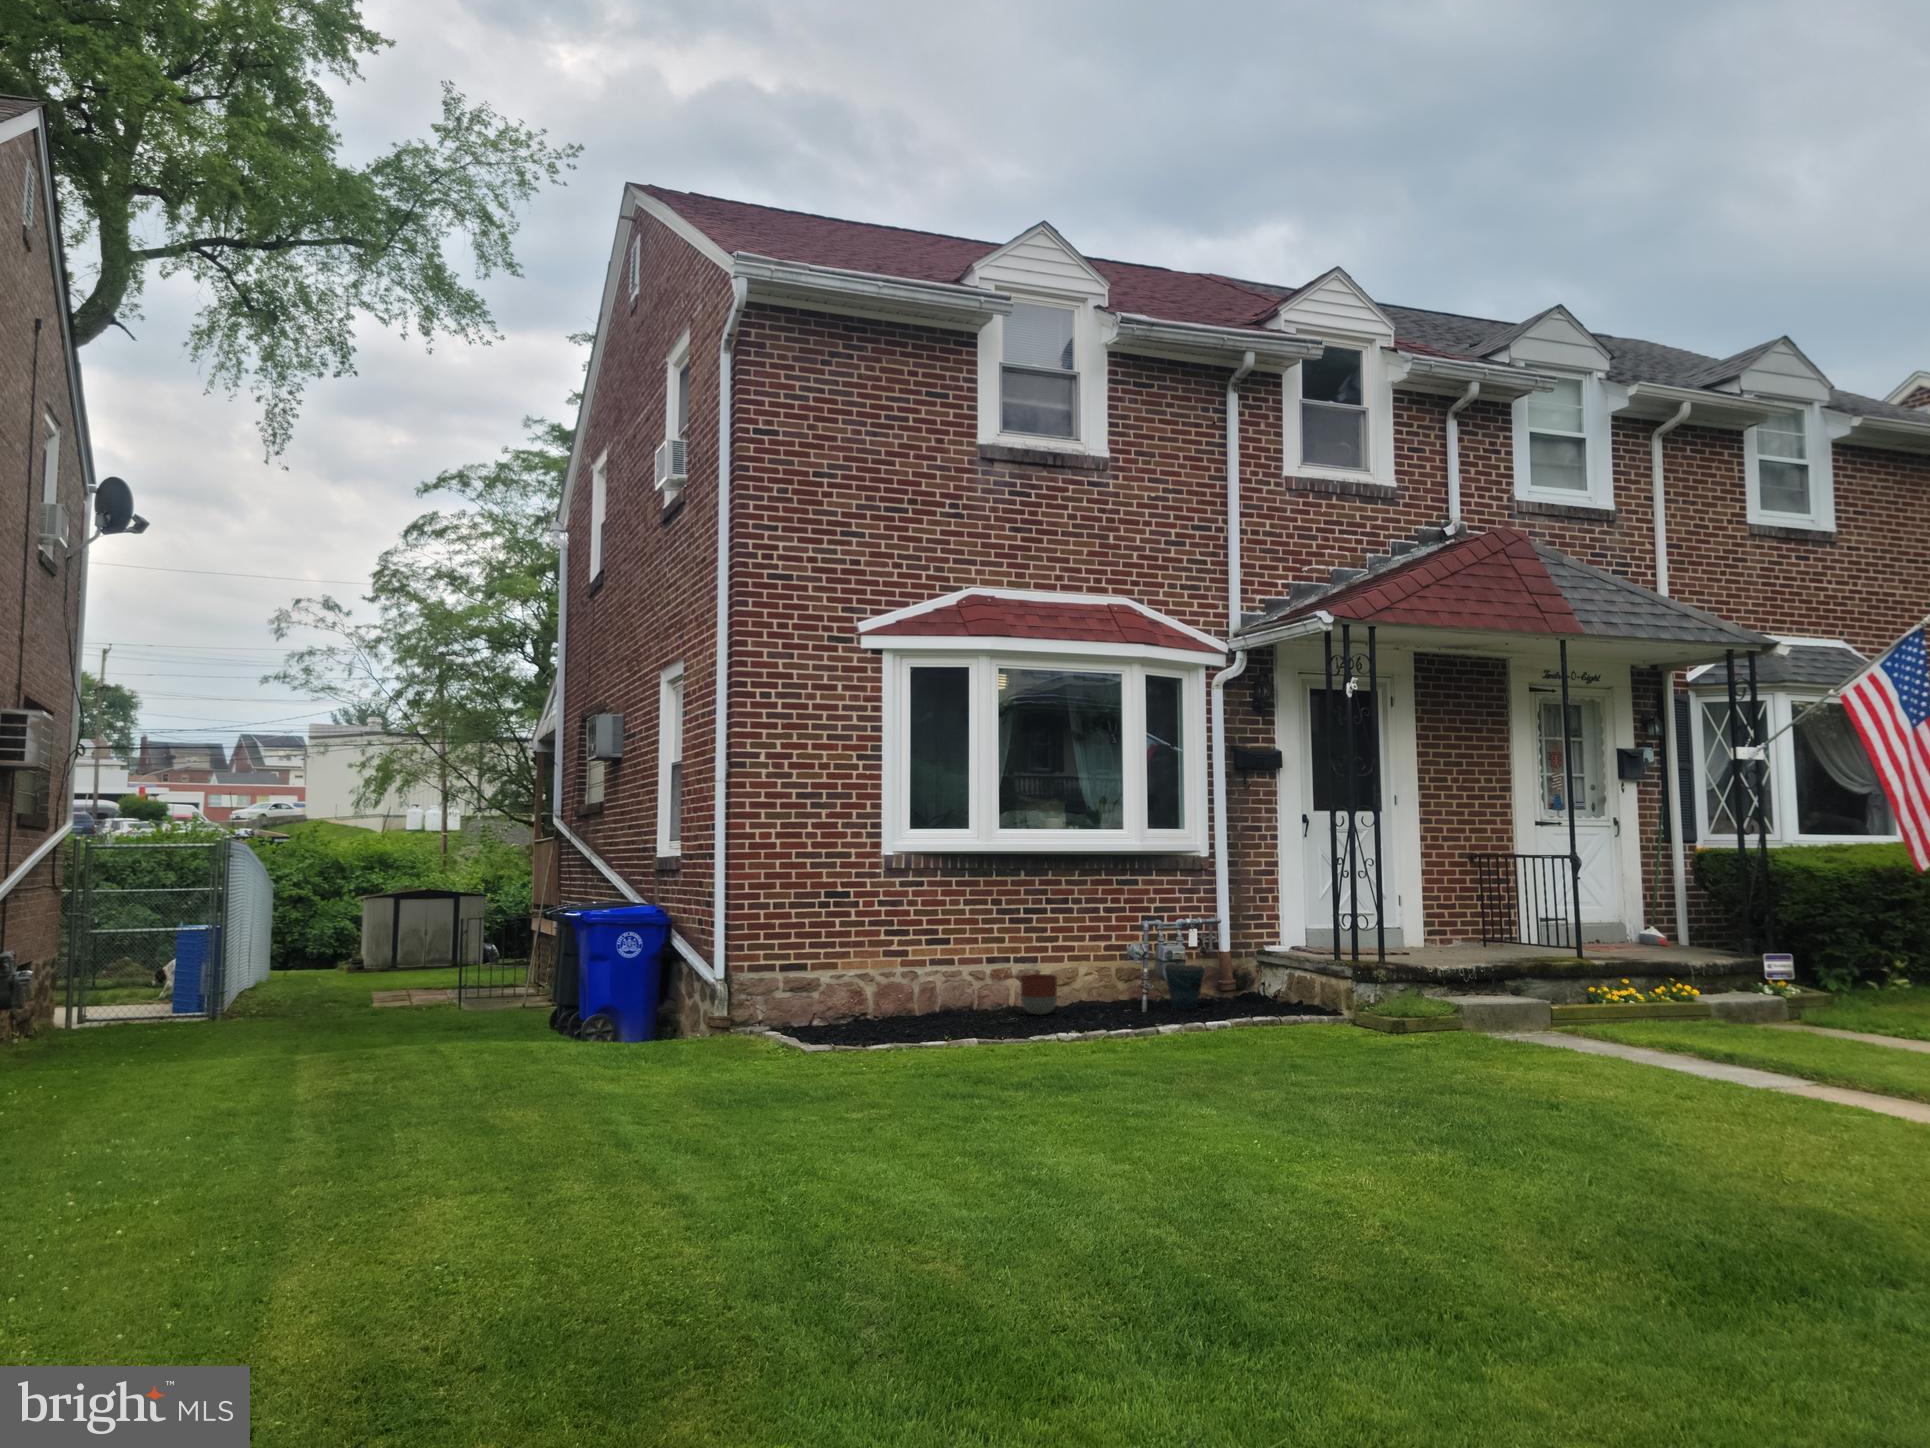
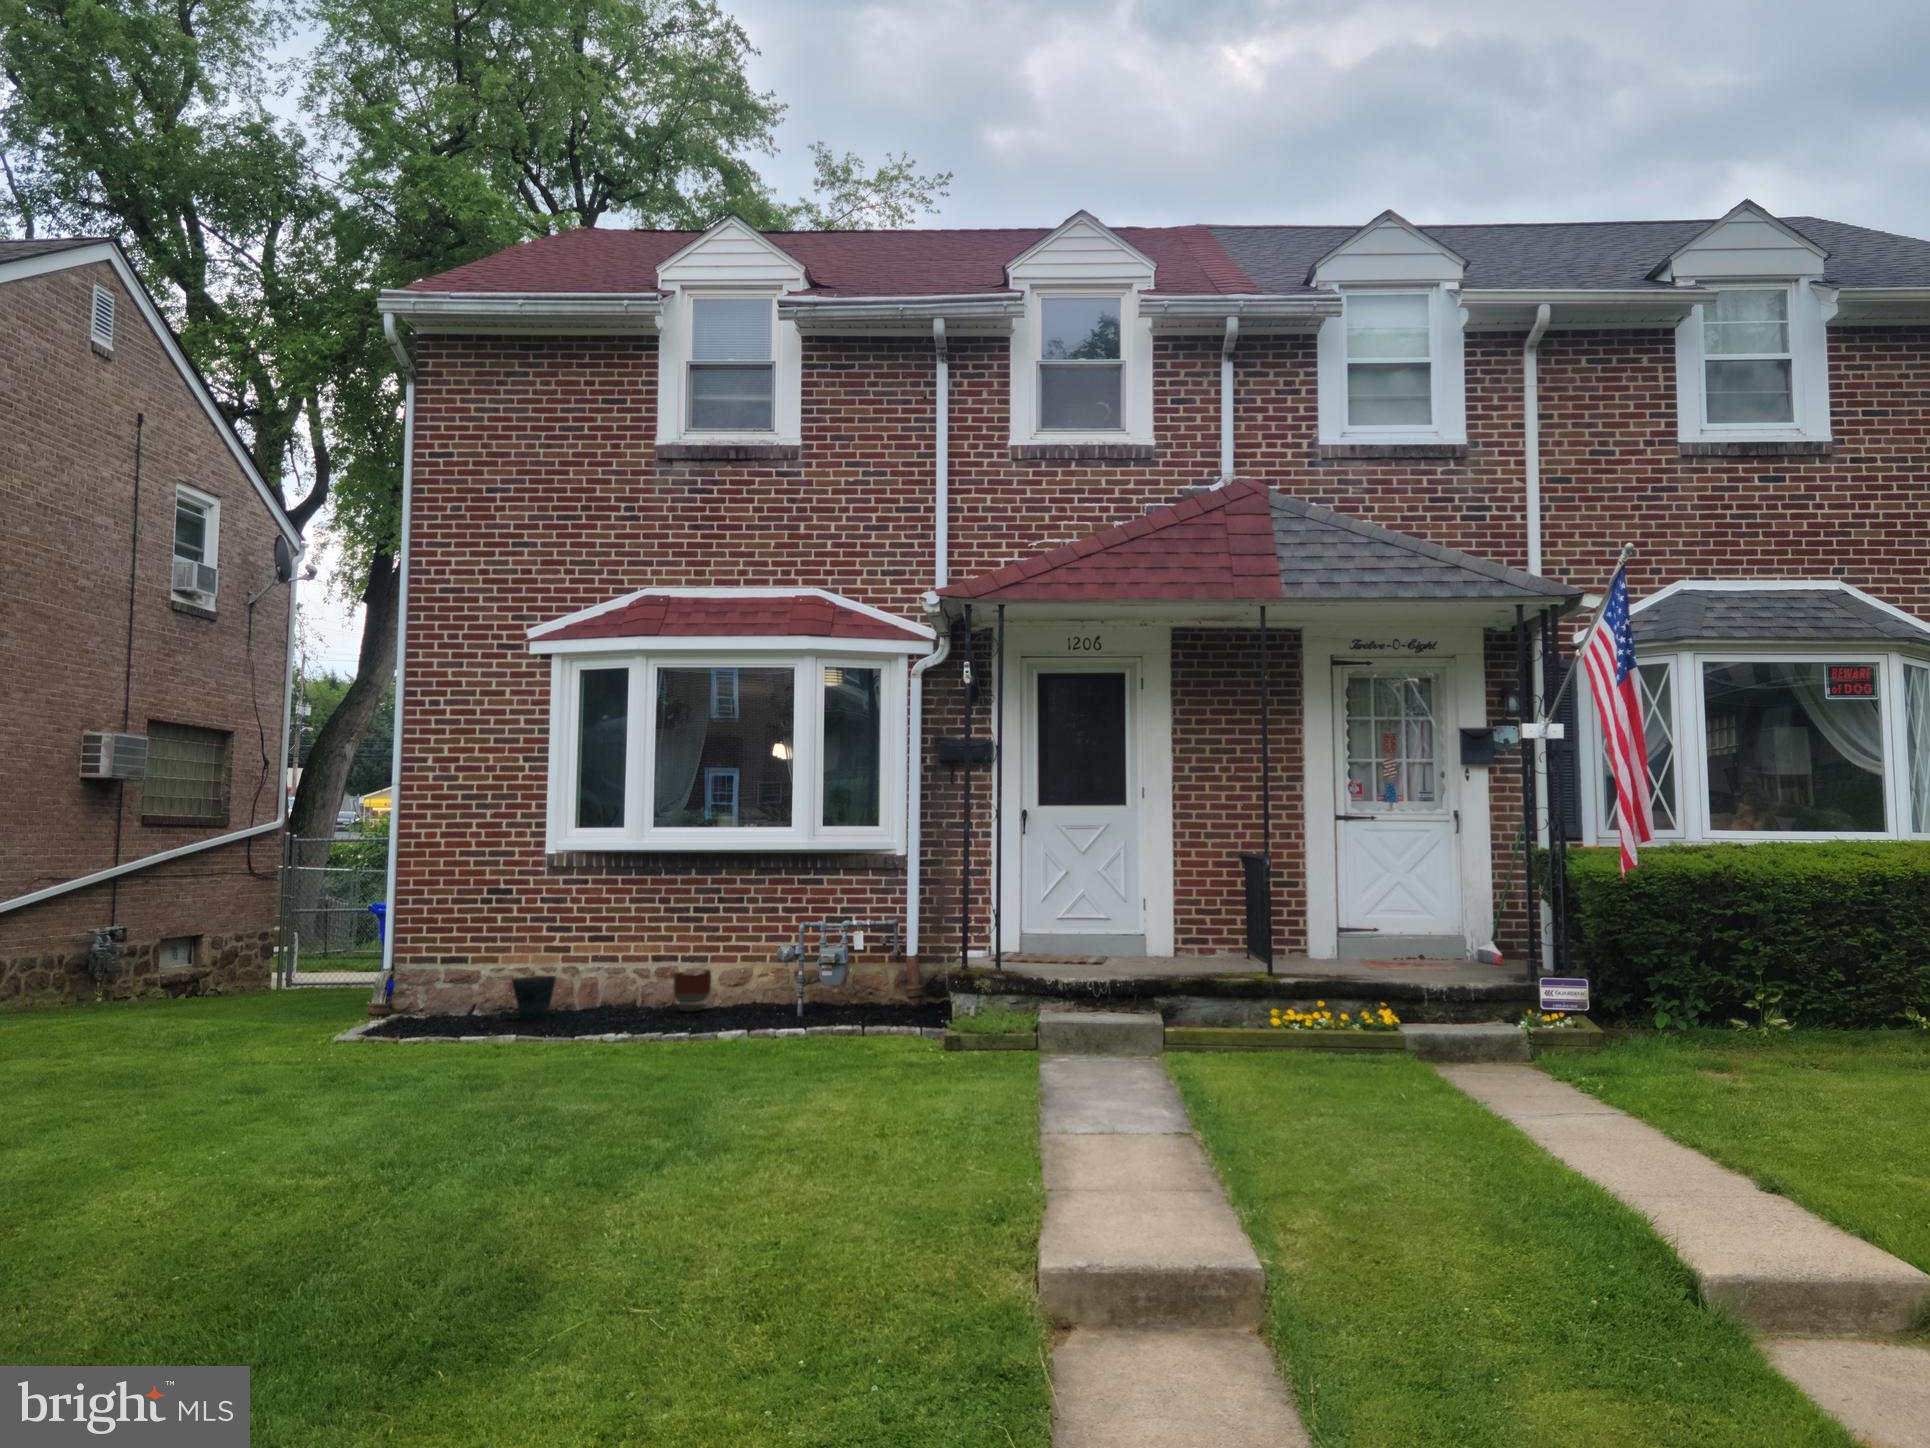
bucket: present [1164,965,1205,1008] -> present [512,976,556,1021]

